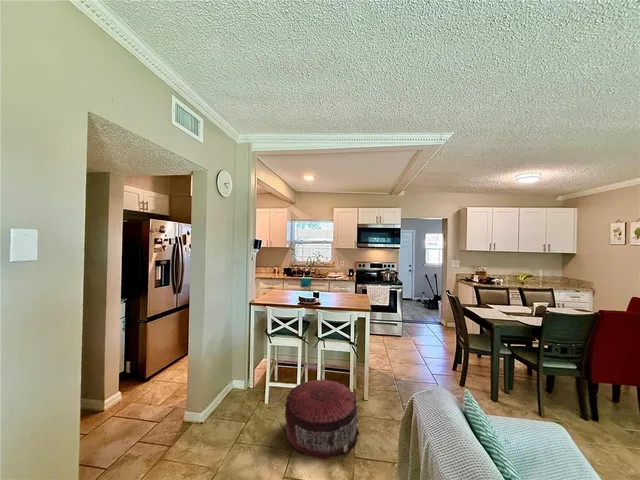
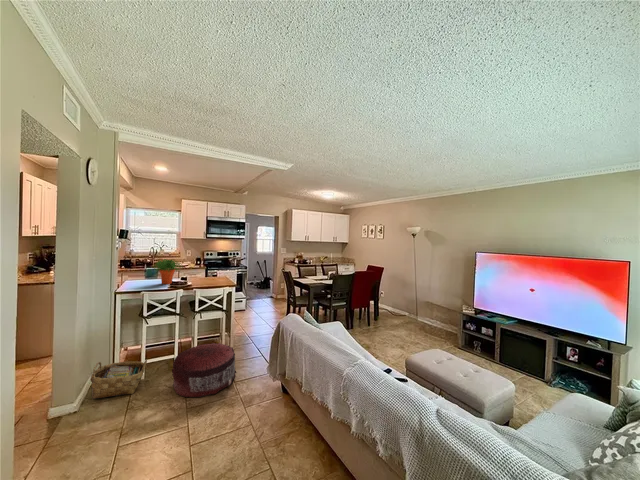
potted plant: none [285,271,315,299] -> present [154,259,181,284]
woven basket: none [223,371,270,416] -> present [90,360,147,399]

